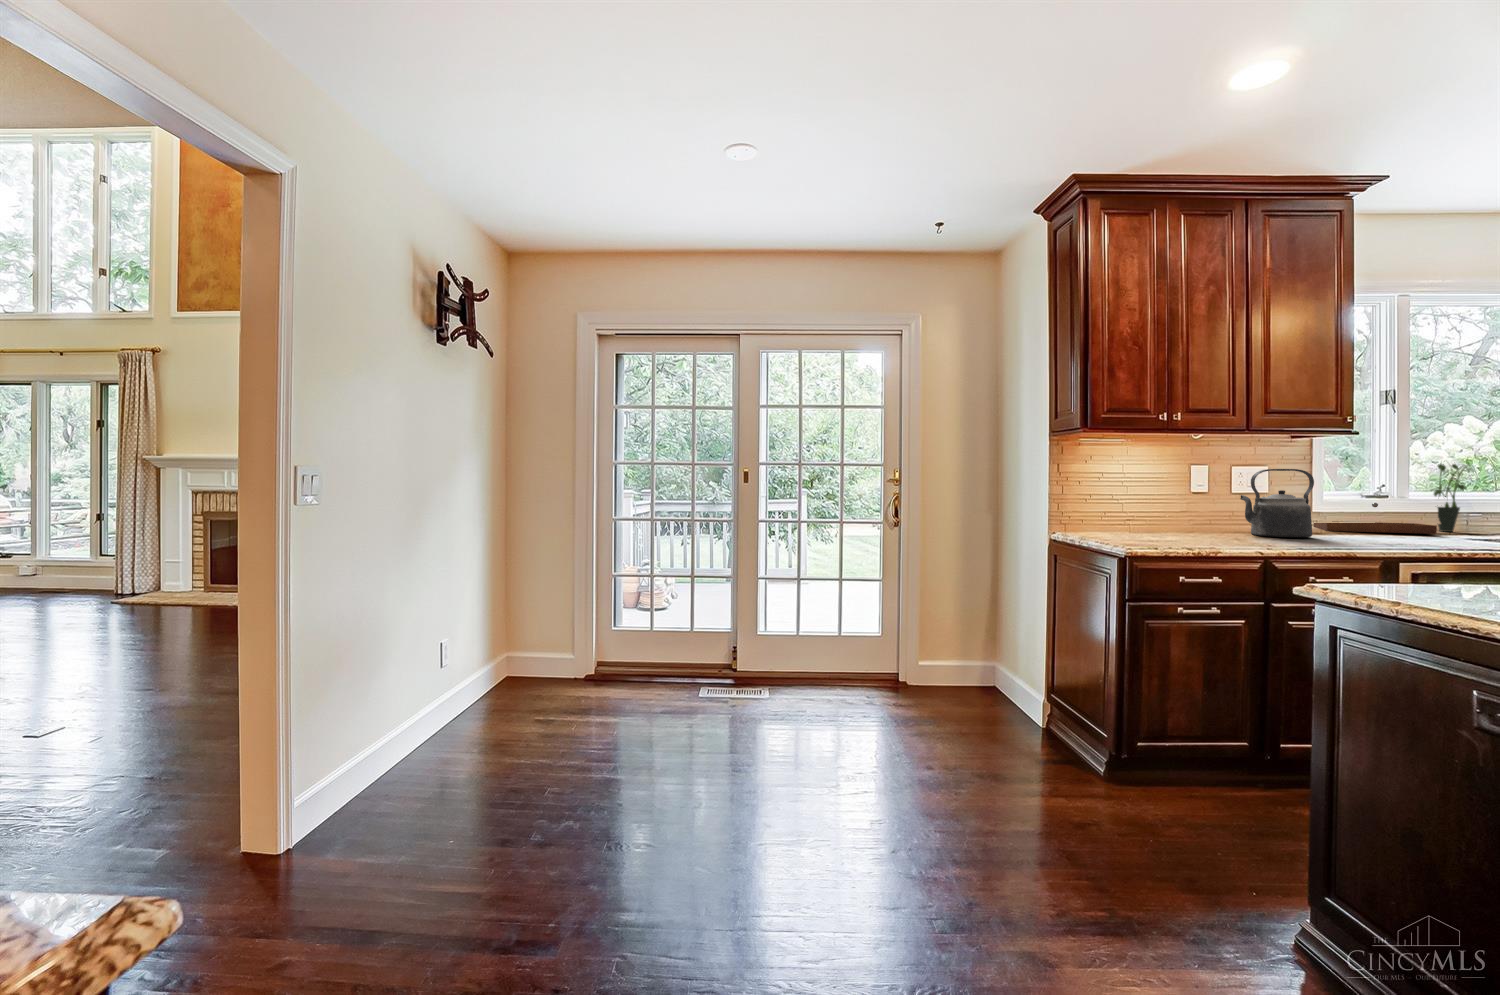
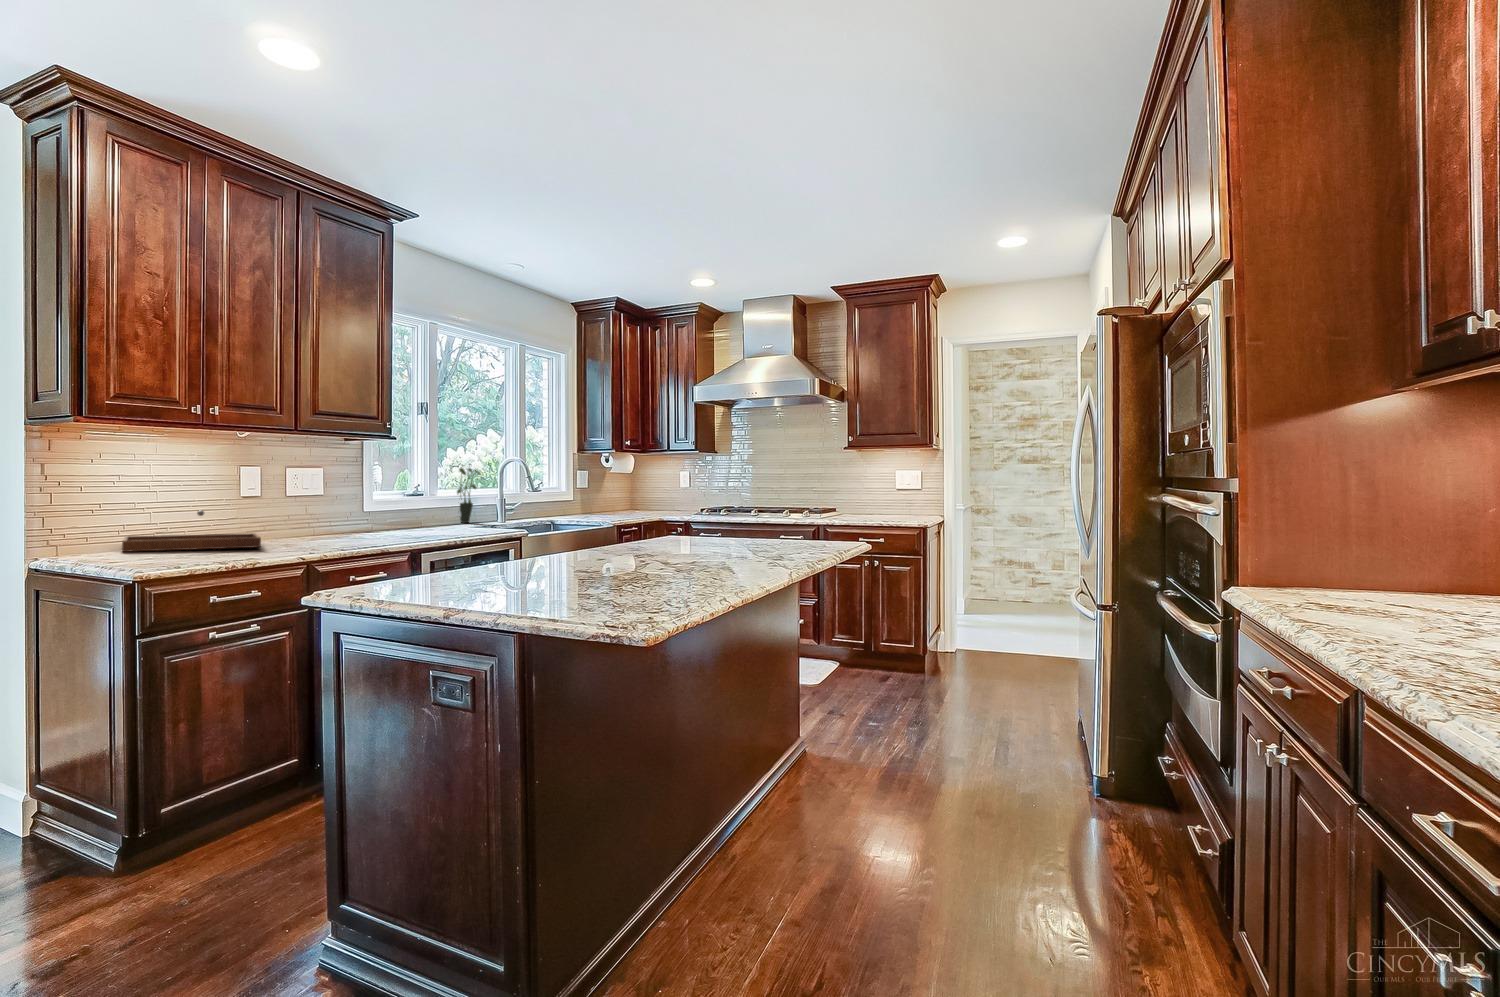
kettle: present [1240,469,1314,537] -> none [292,471,362,539]
tray: present [1314,503,1437,534] -> present [122,510,261,552]

